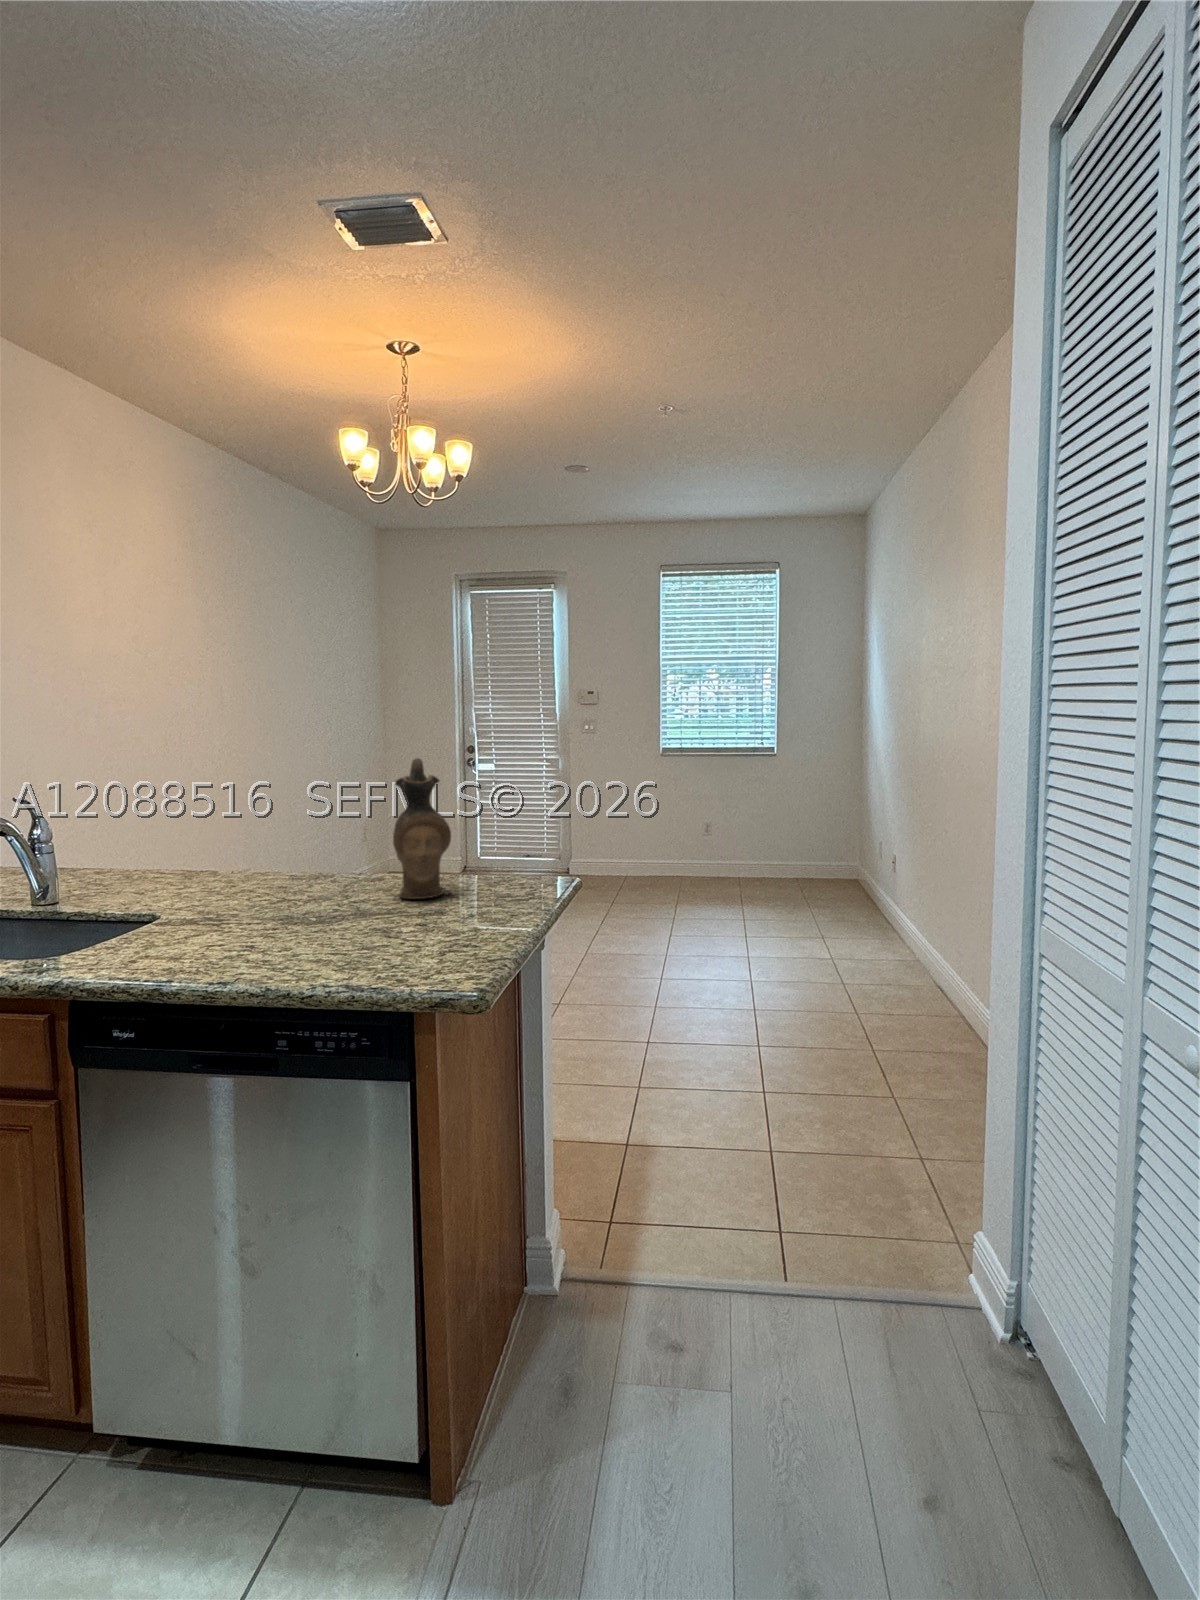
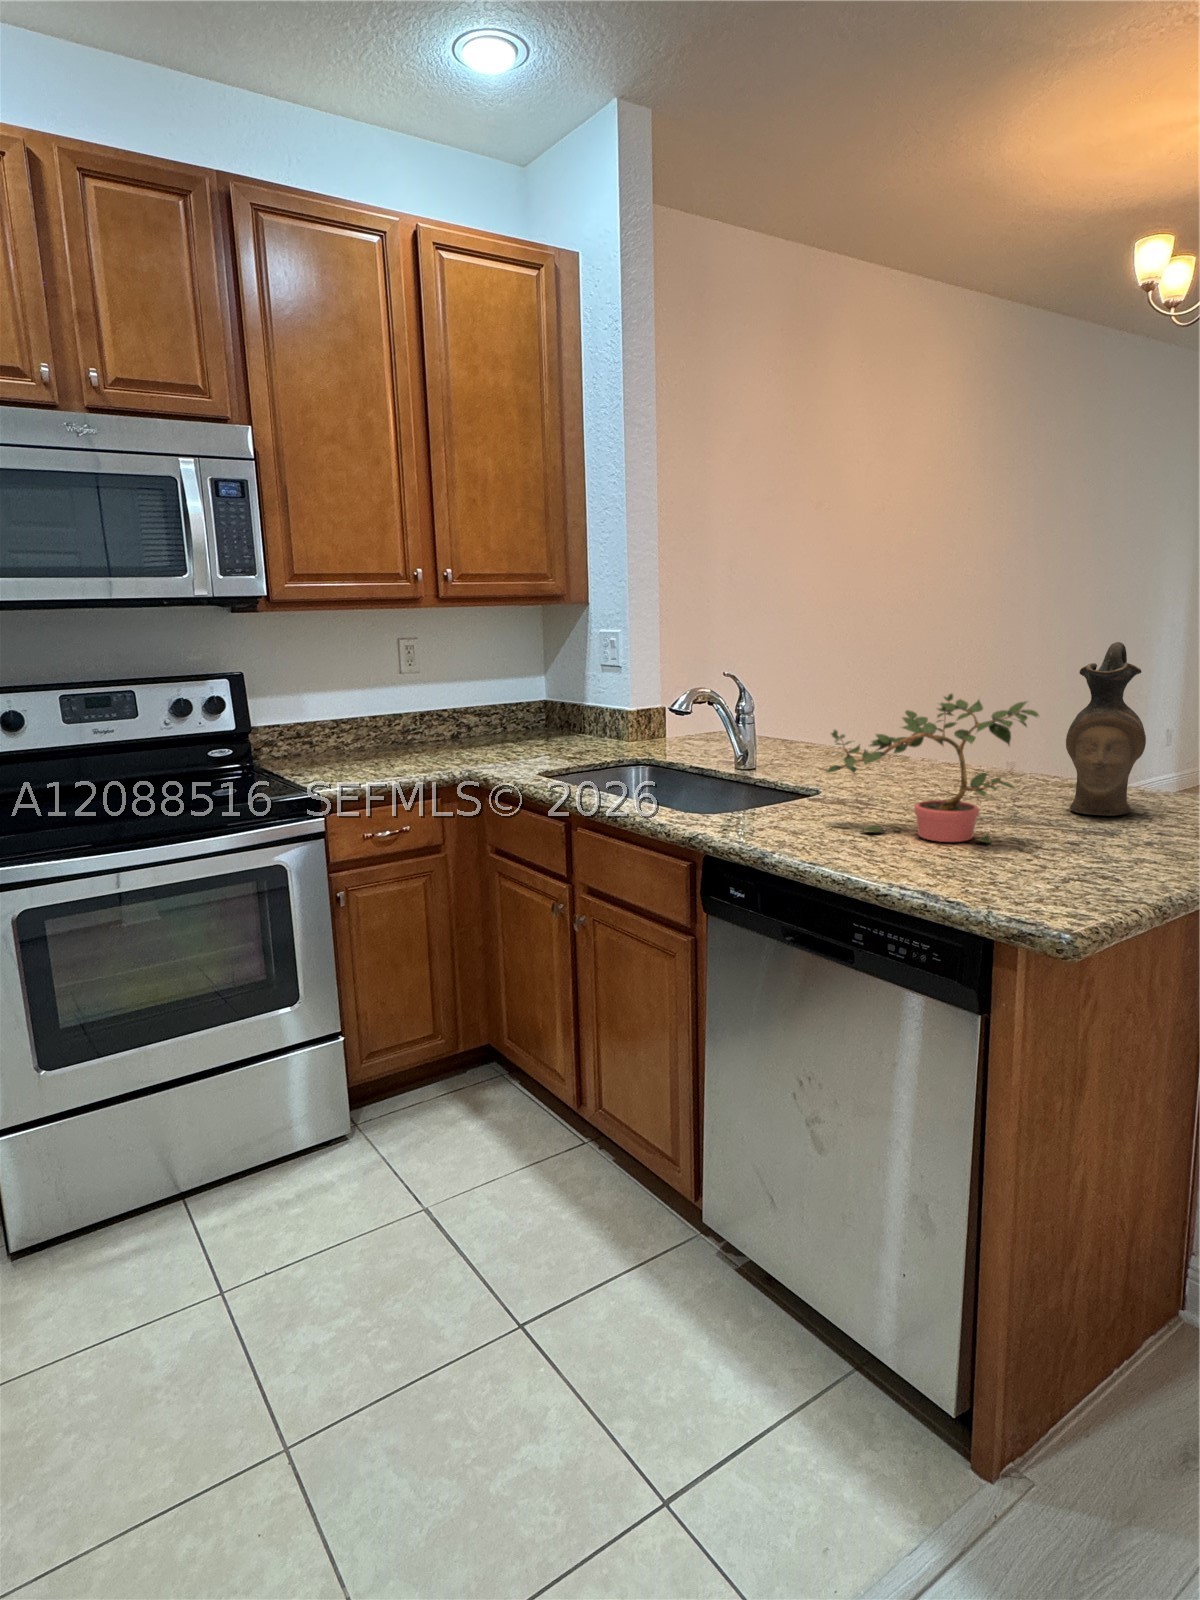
potted plant: none [195,807,396,946] -> present [827,694,1039,843]

